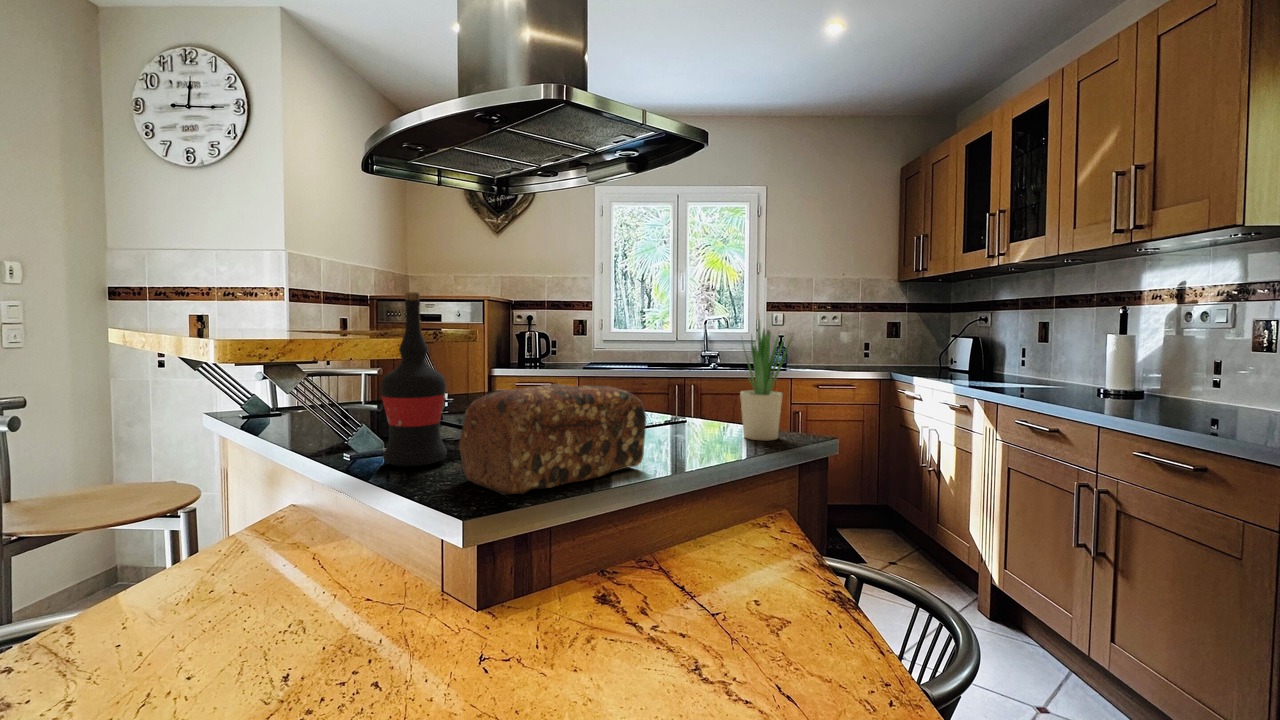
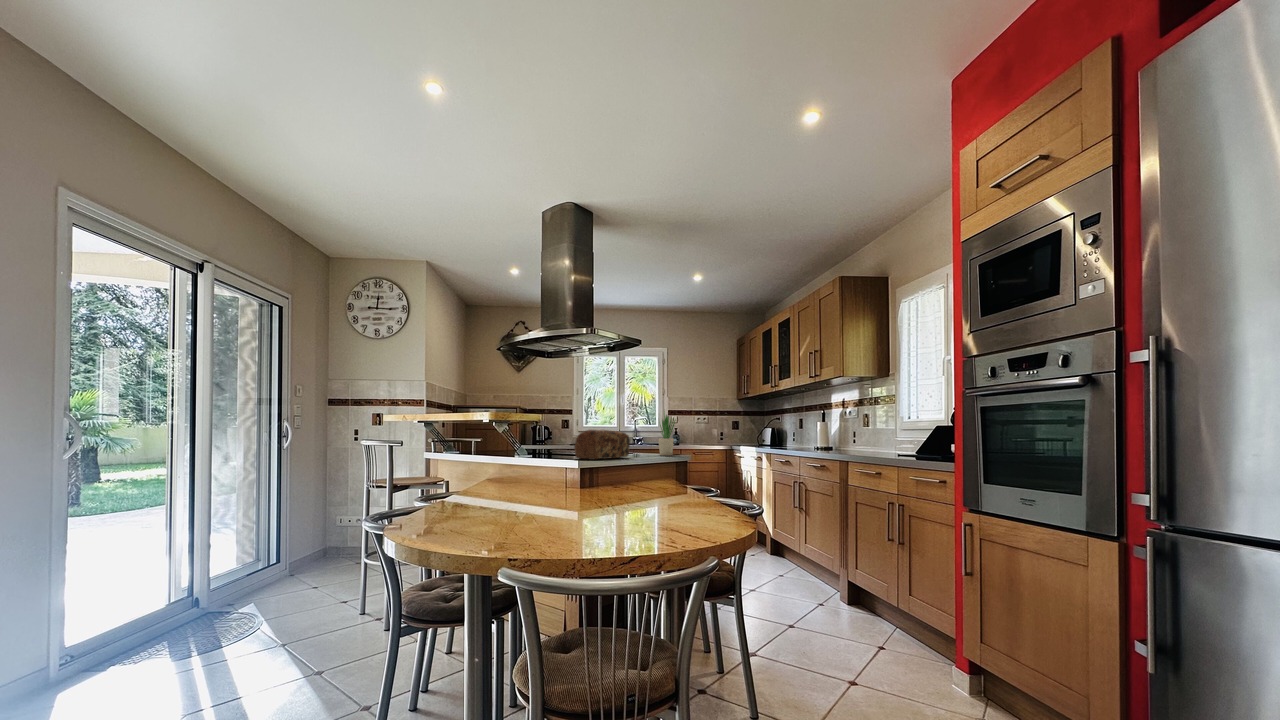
wine bottle: present [381,292,447,466] -> none [542,401,563,458]

